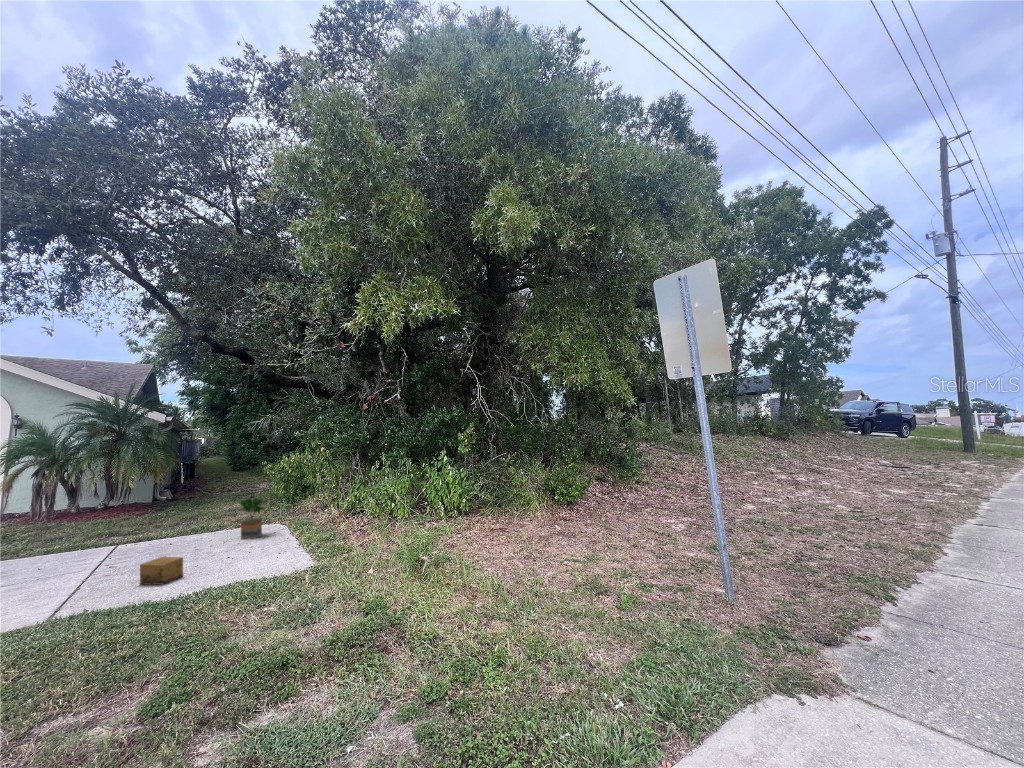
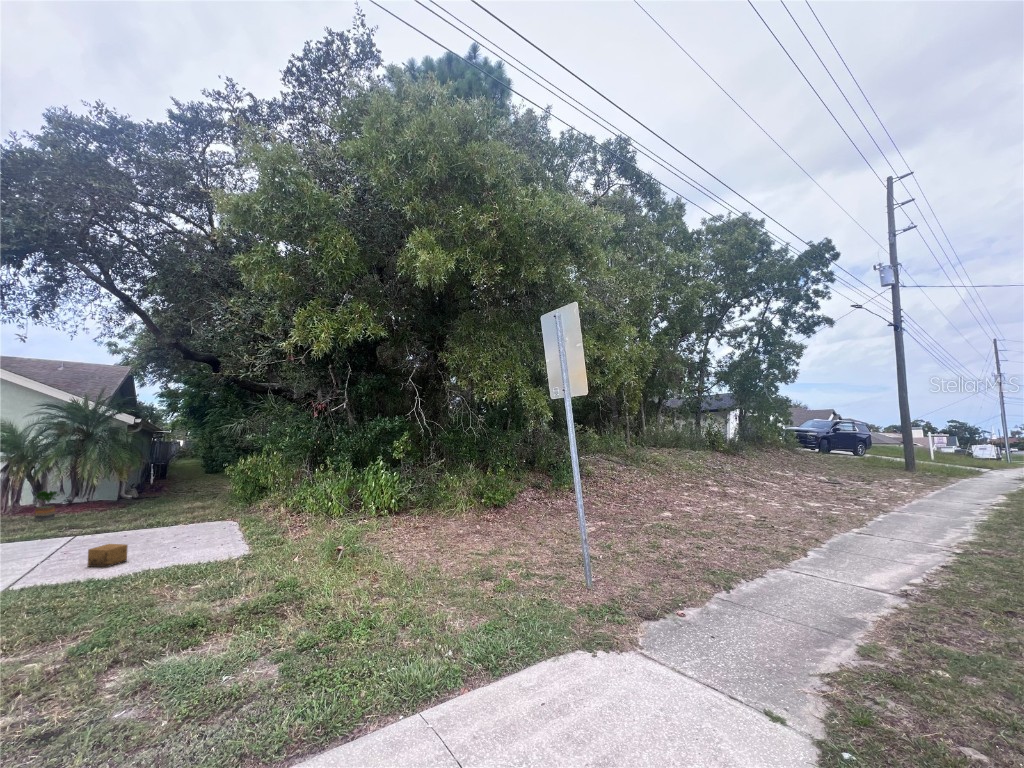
potted tree: present [240,498,266,539] -> present [35,491,60,521]

